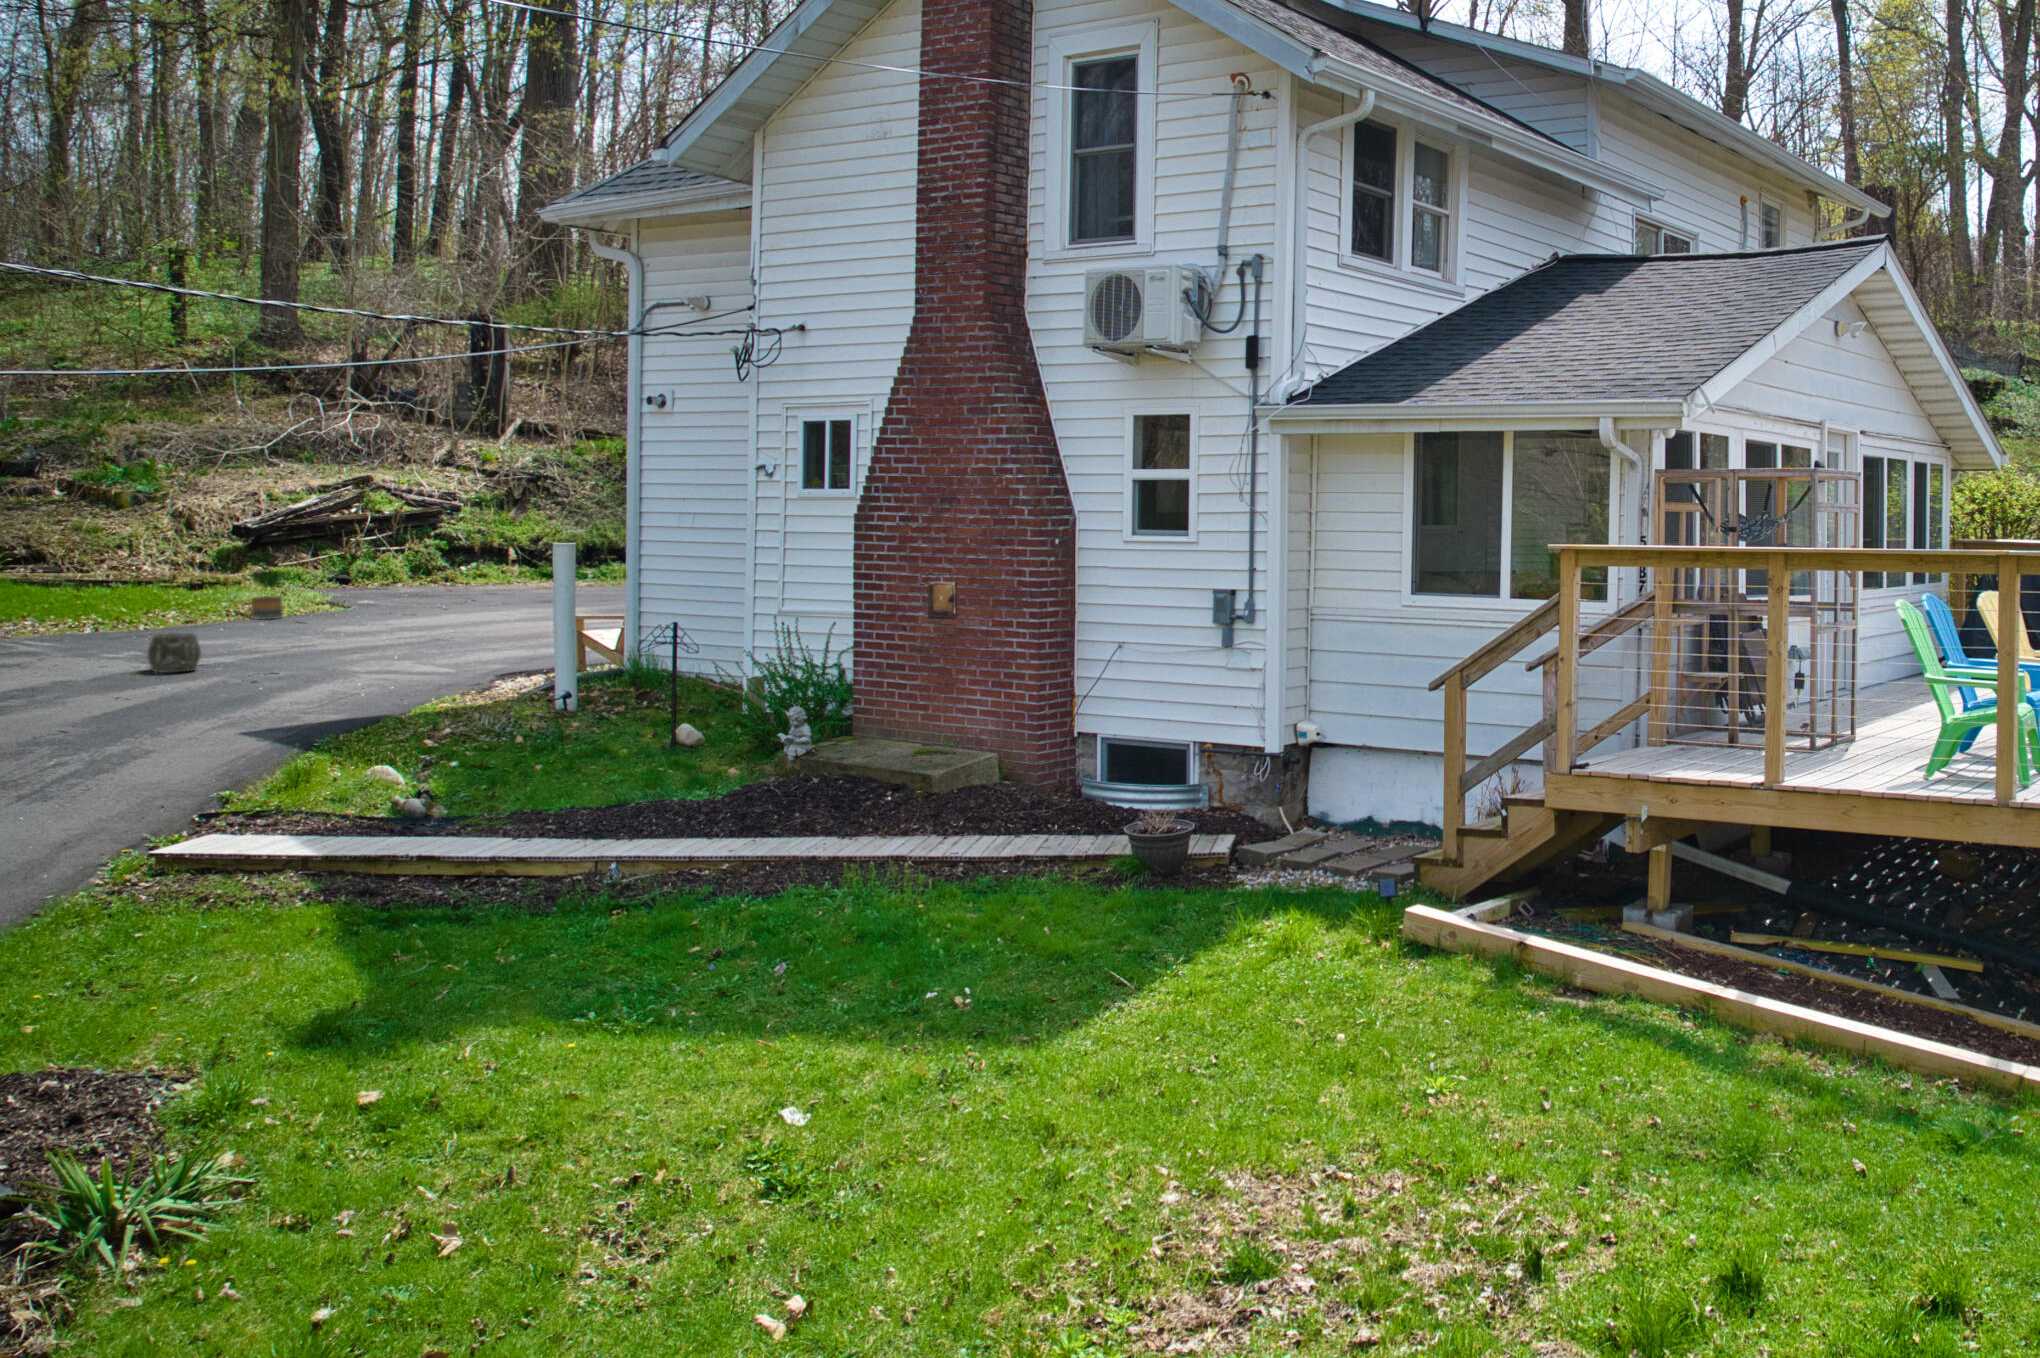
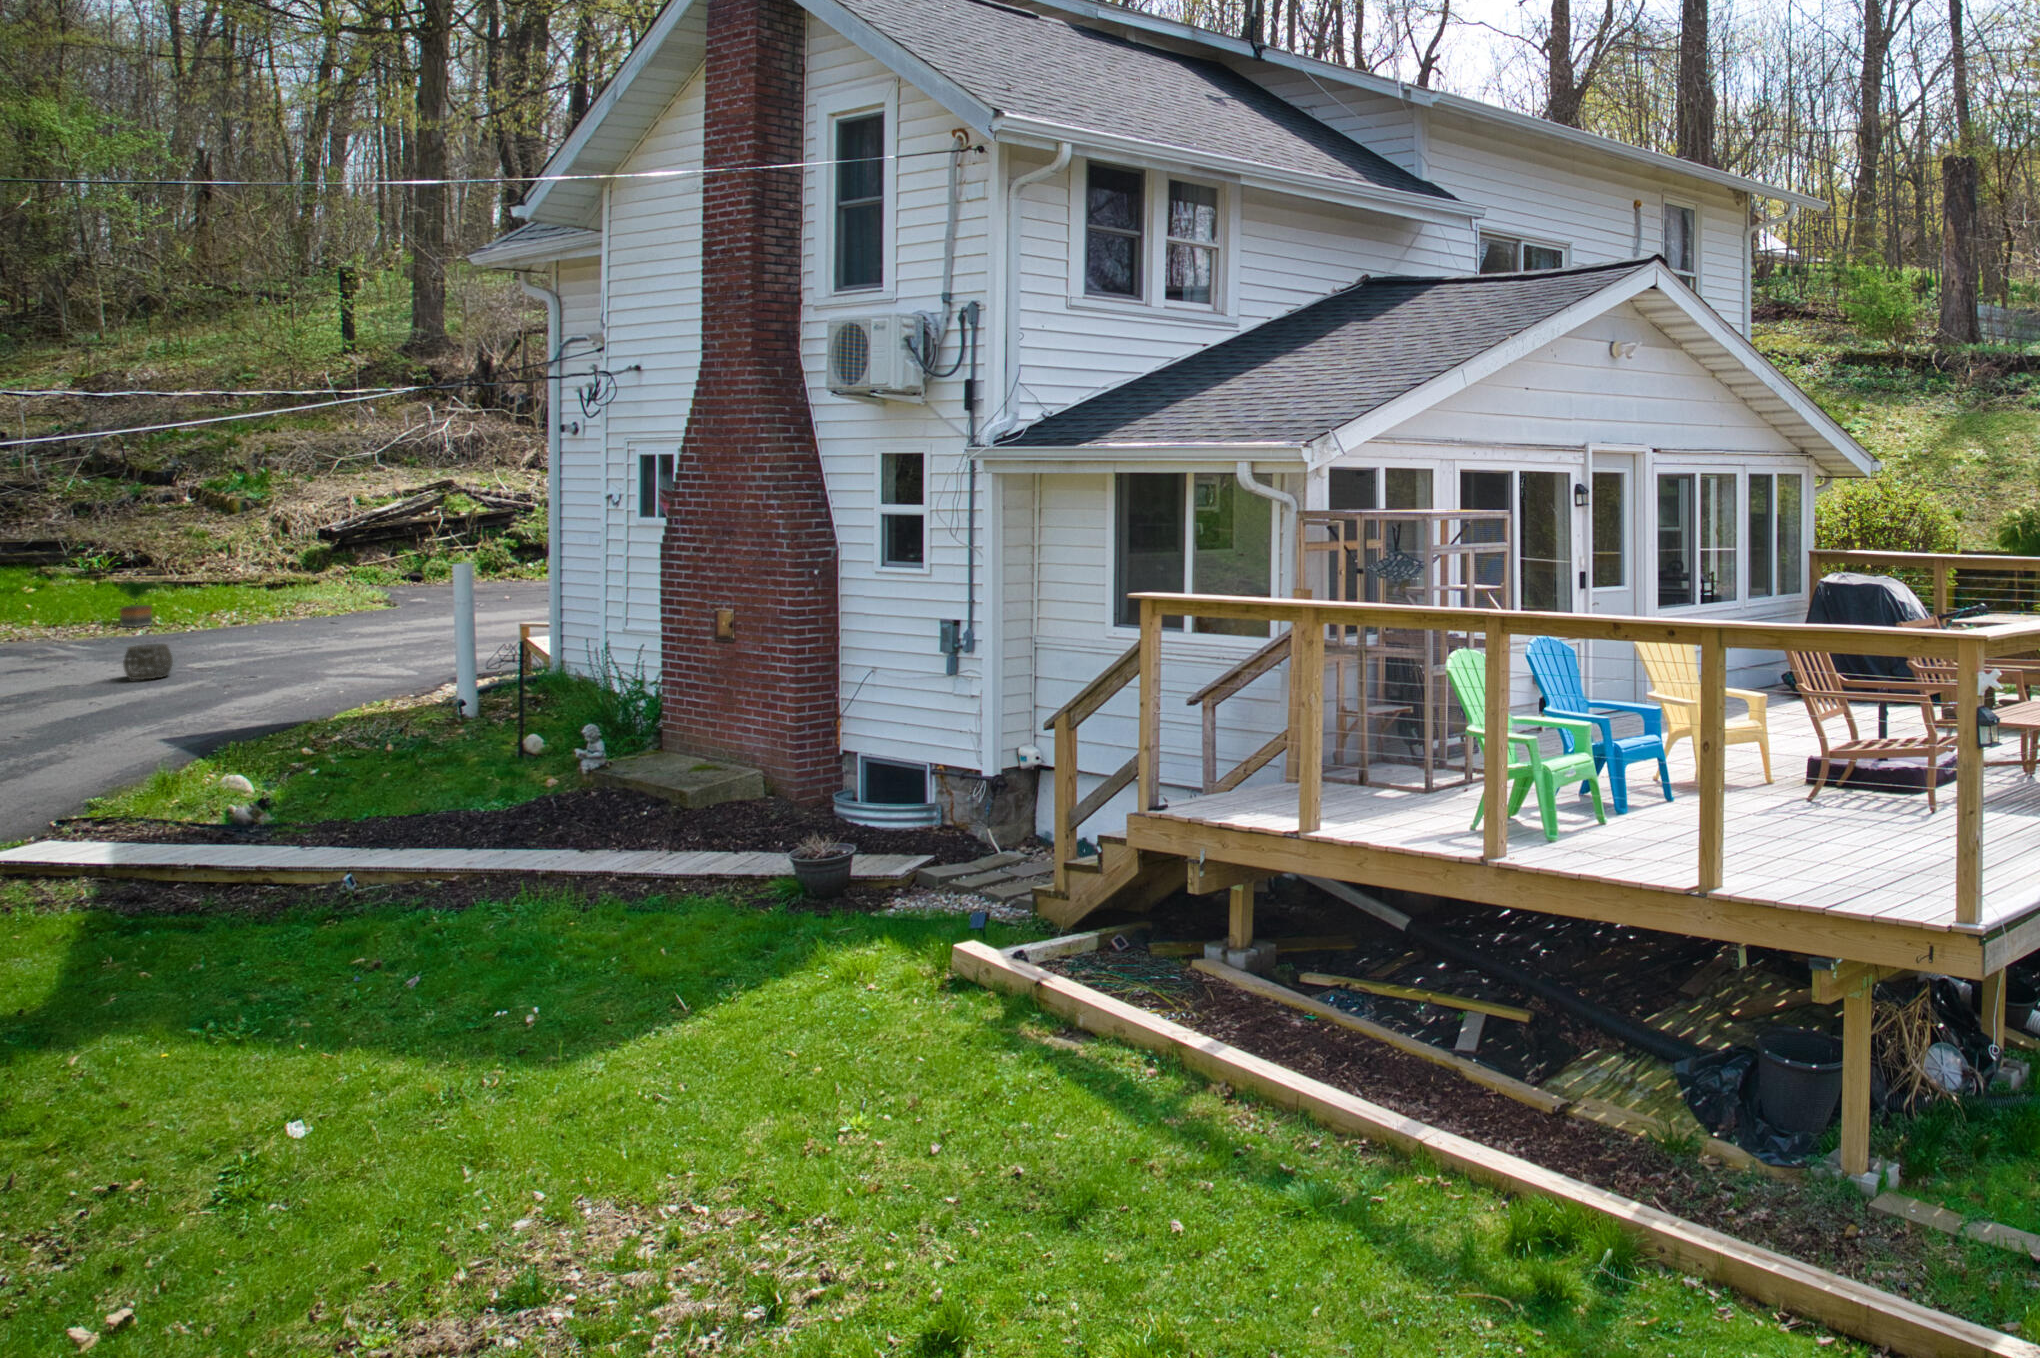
potted tree: present [251,570,288,620] -> present [119,581,156,627]

